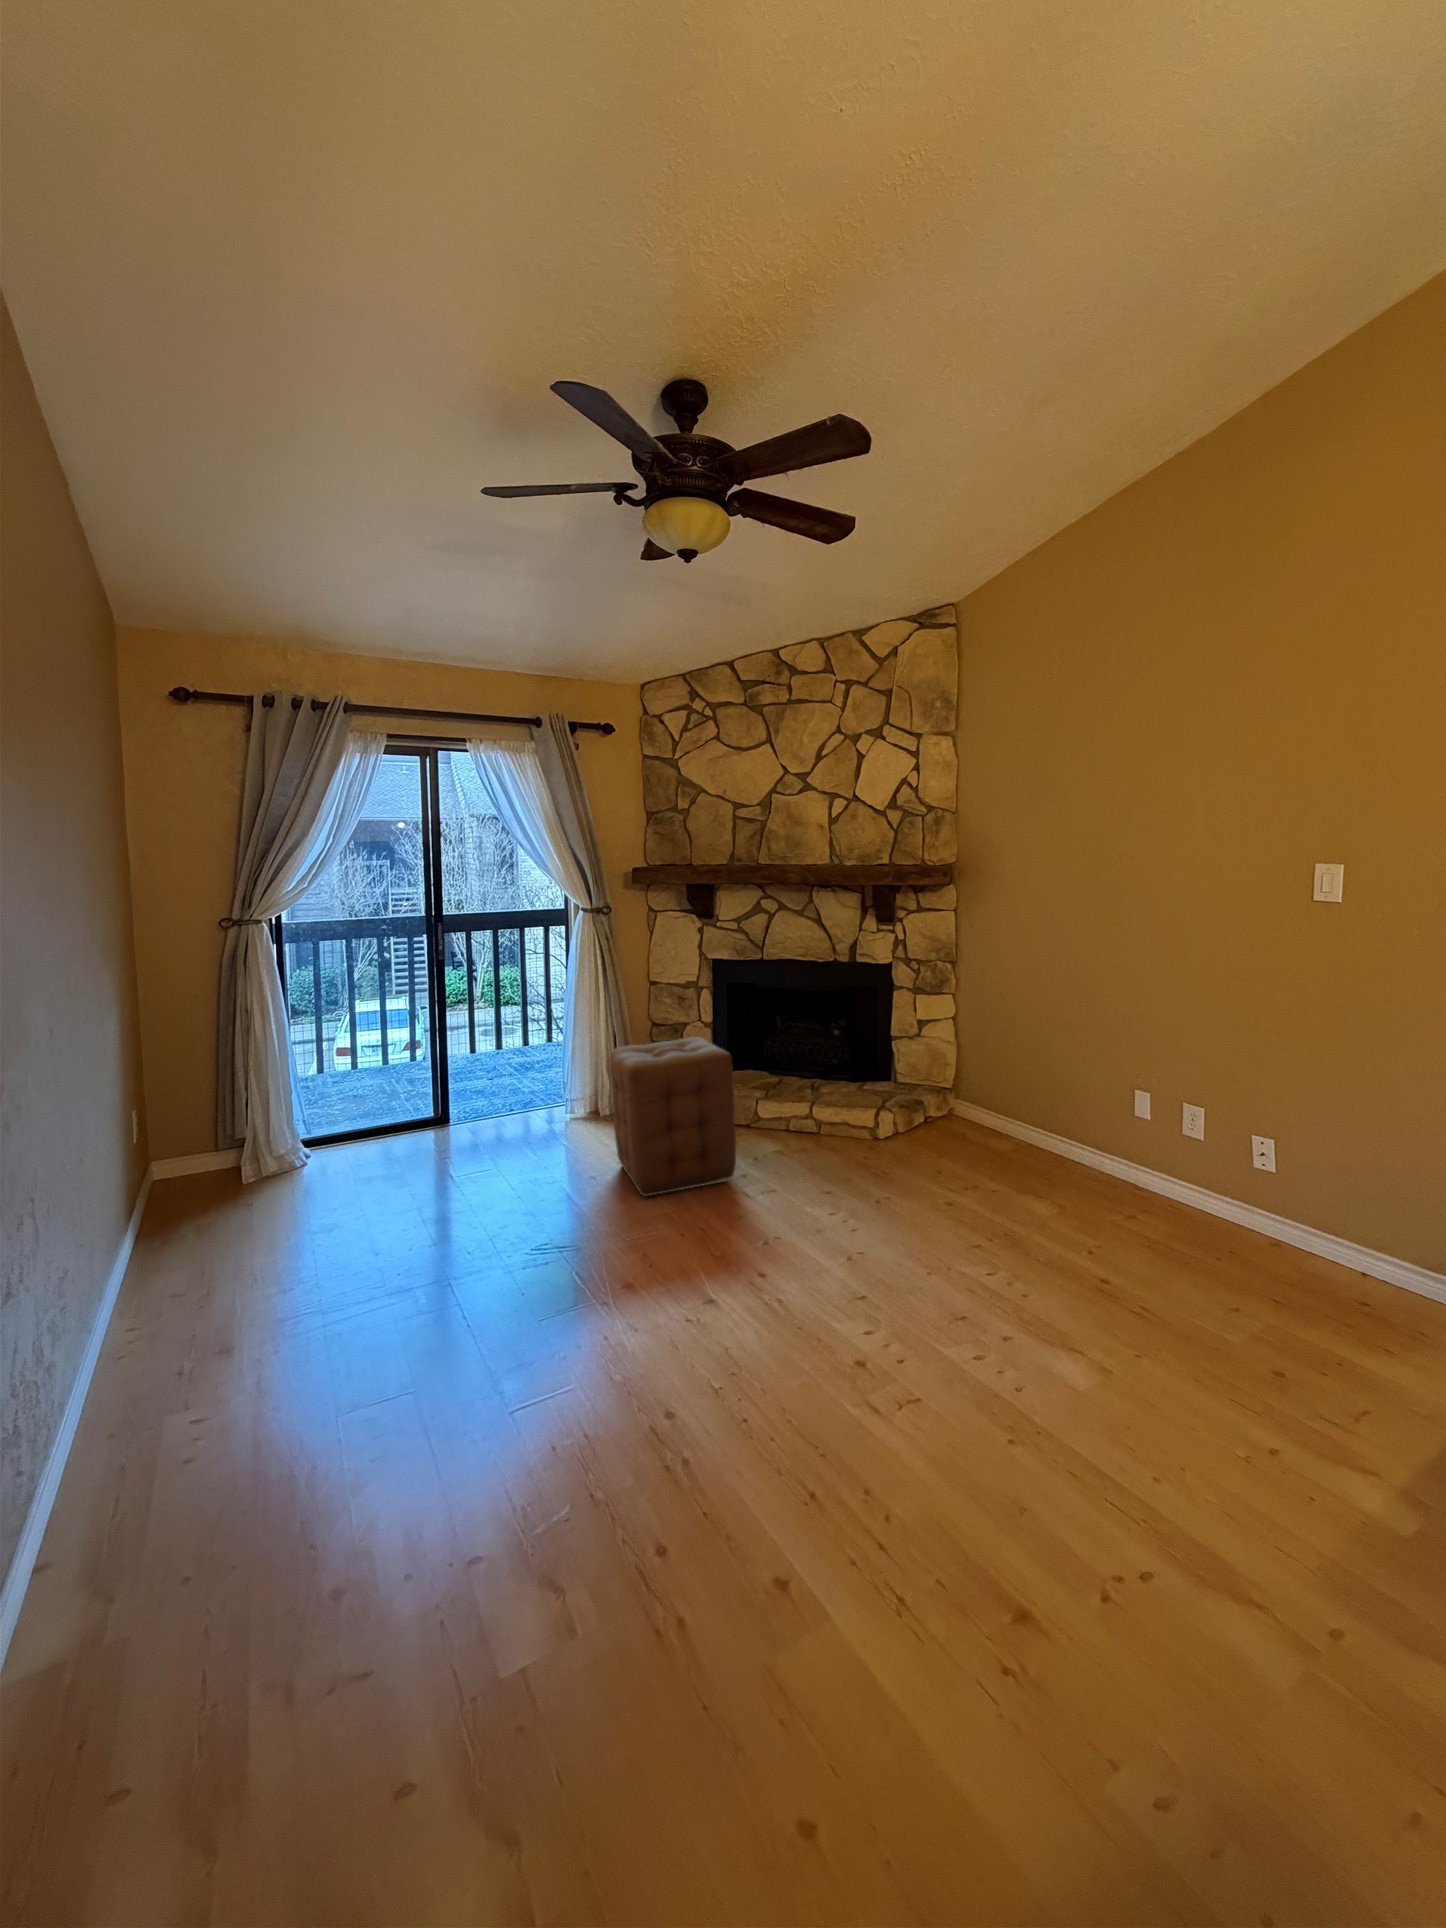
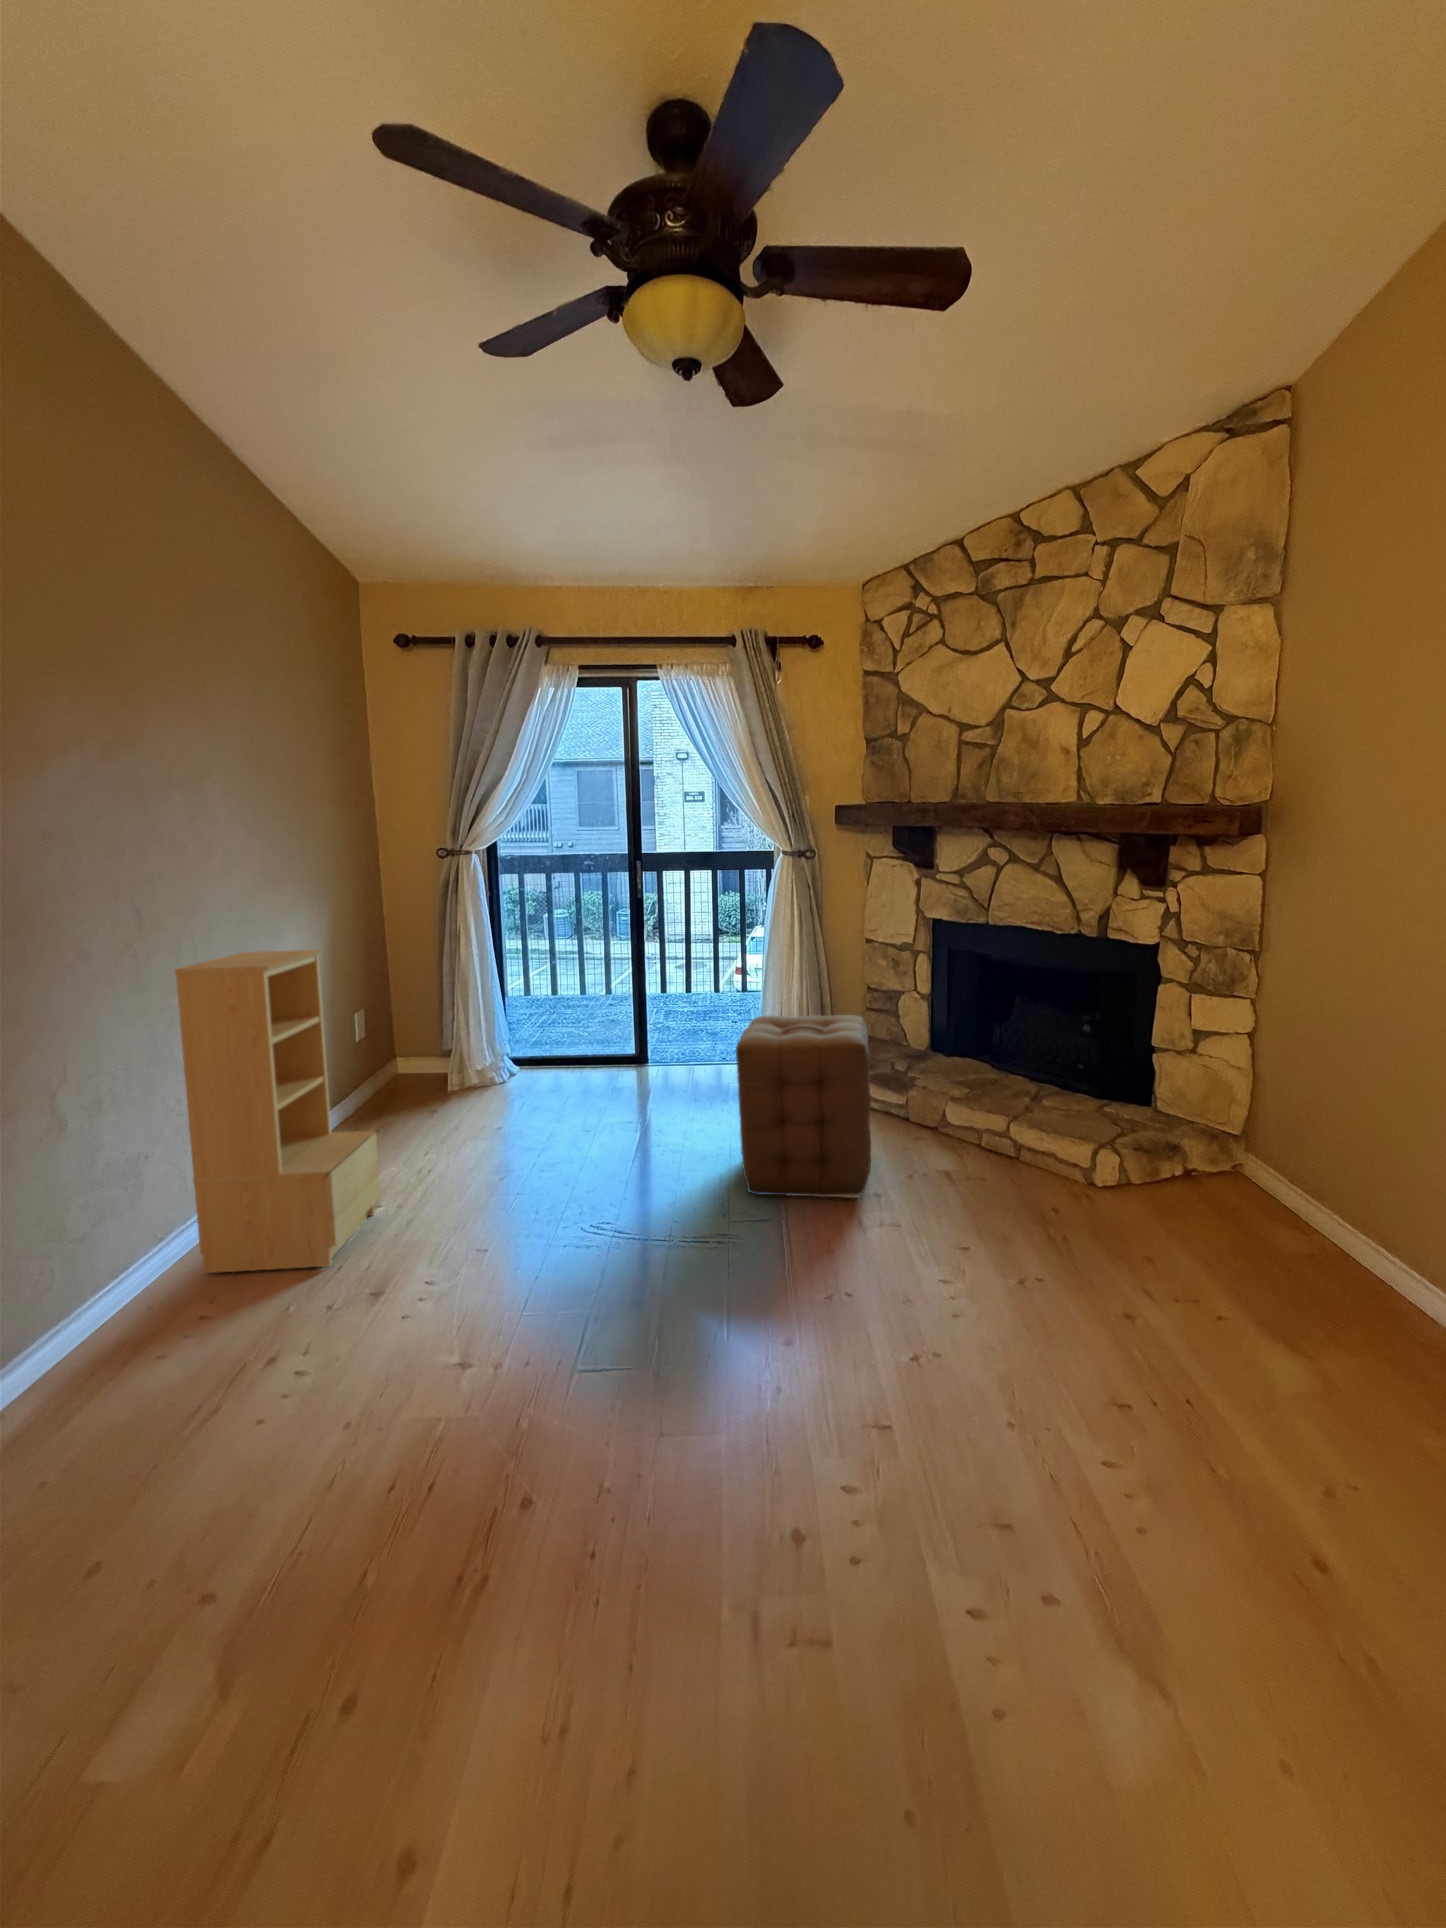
bookshelf: none [80,1020,279,1400] -> present [175,950,380,1273]

